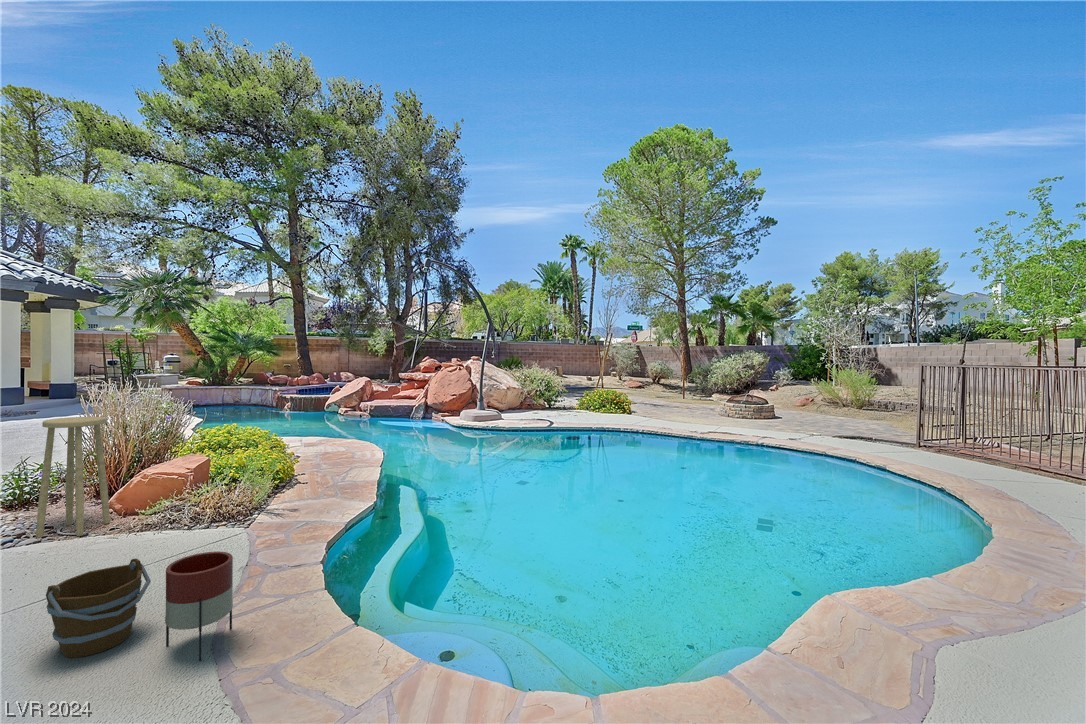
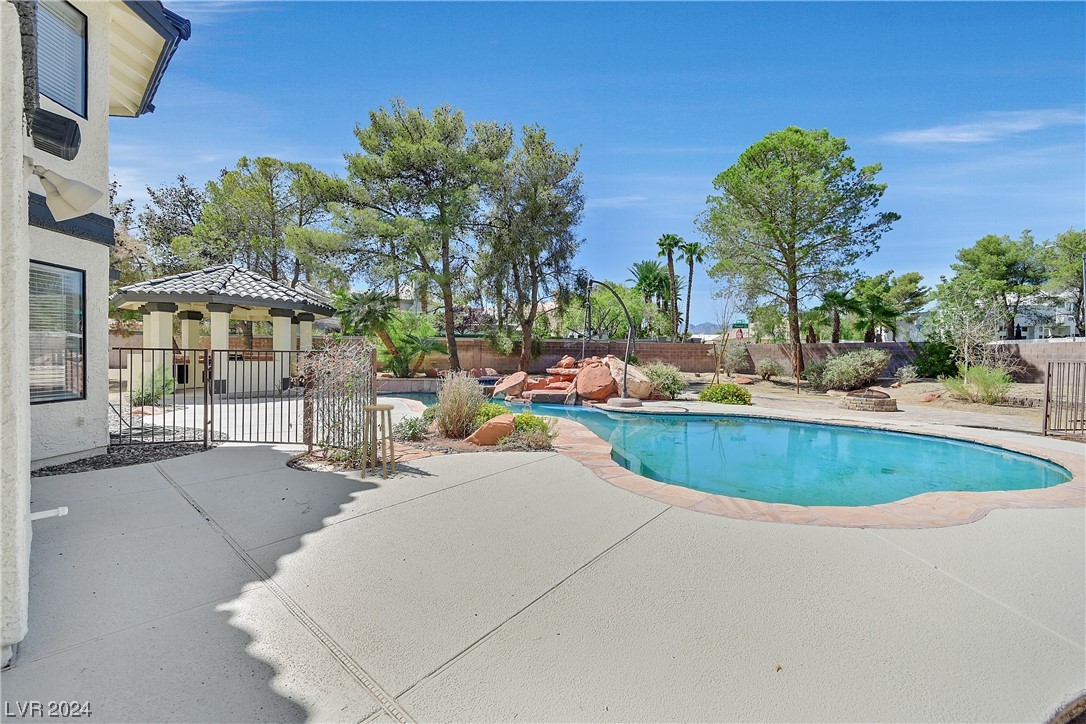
planter: present [165,552,233,661] -> none [478,485,512,543]
bucket: present [46,558,151,657] -> none [420,487,463,536]

